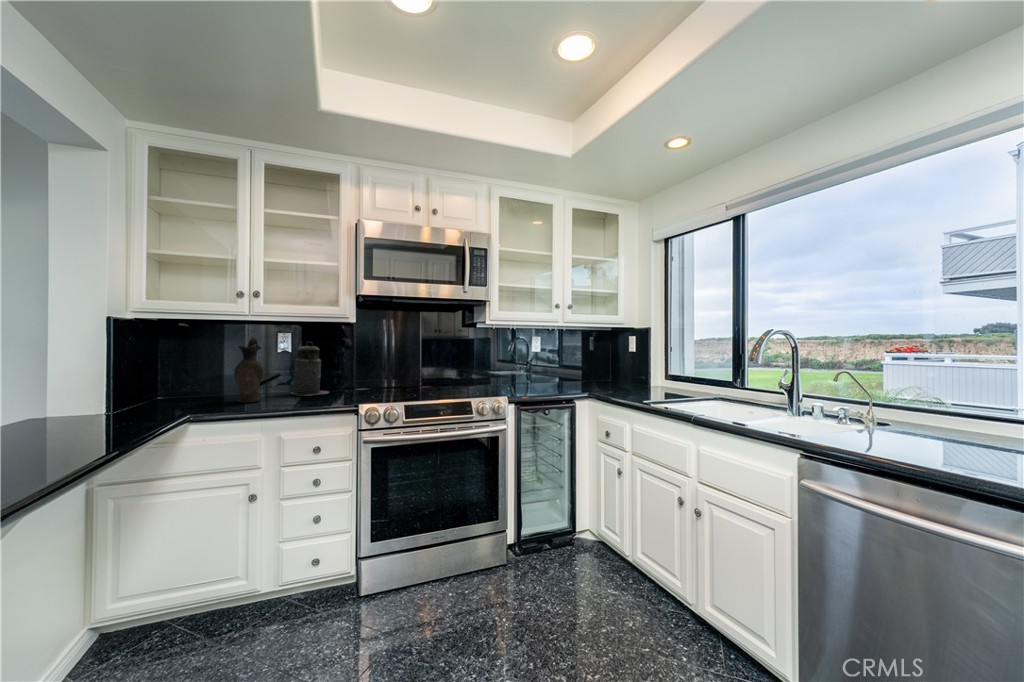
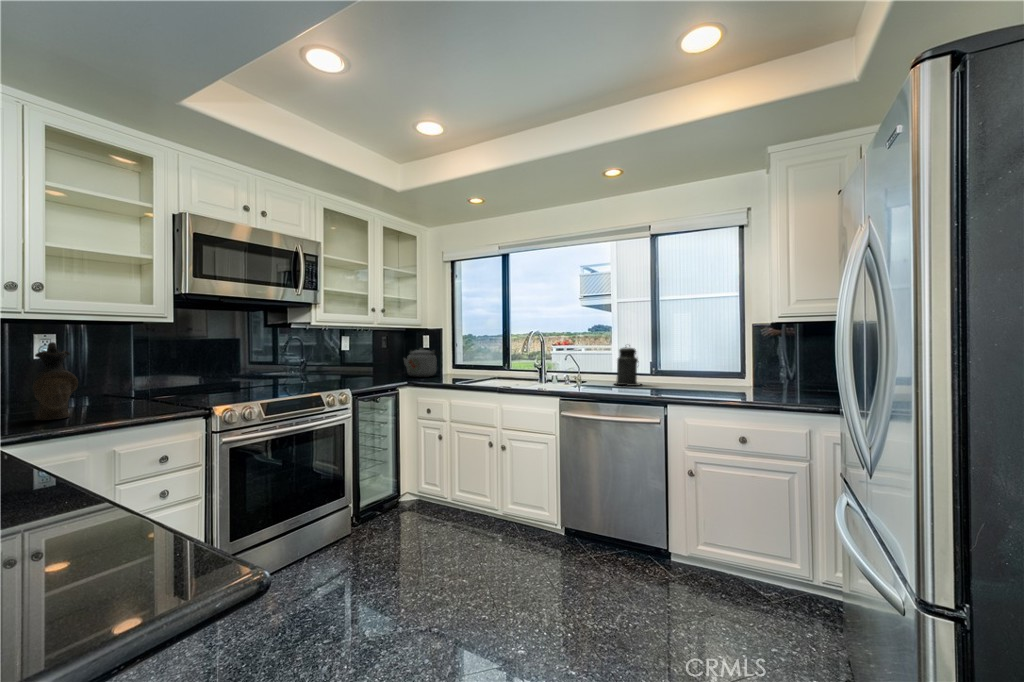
canister: present [291,342,329,396] -> present [616,345,641,386]
kettle: none [605,354,651,390] -> present [404,348,441,377]

